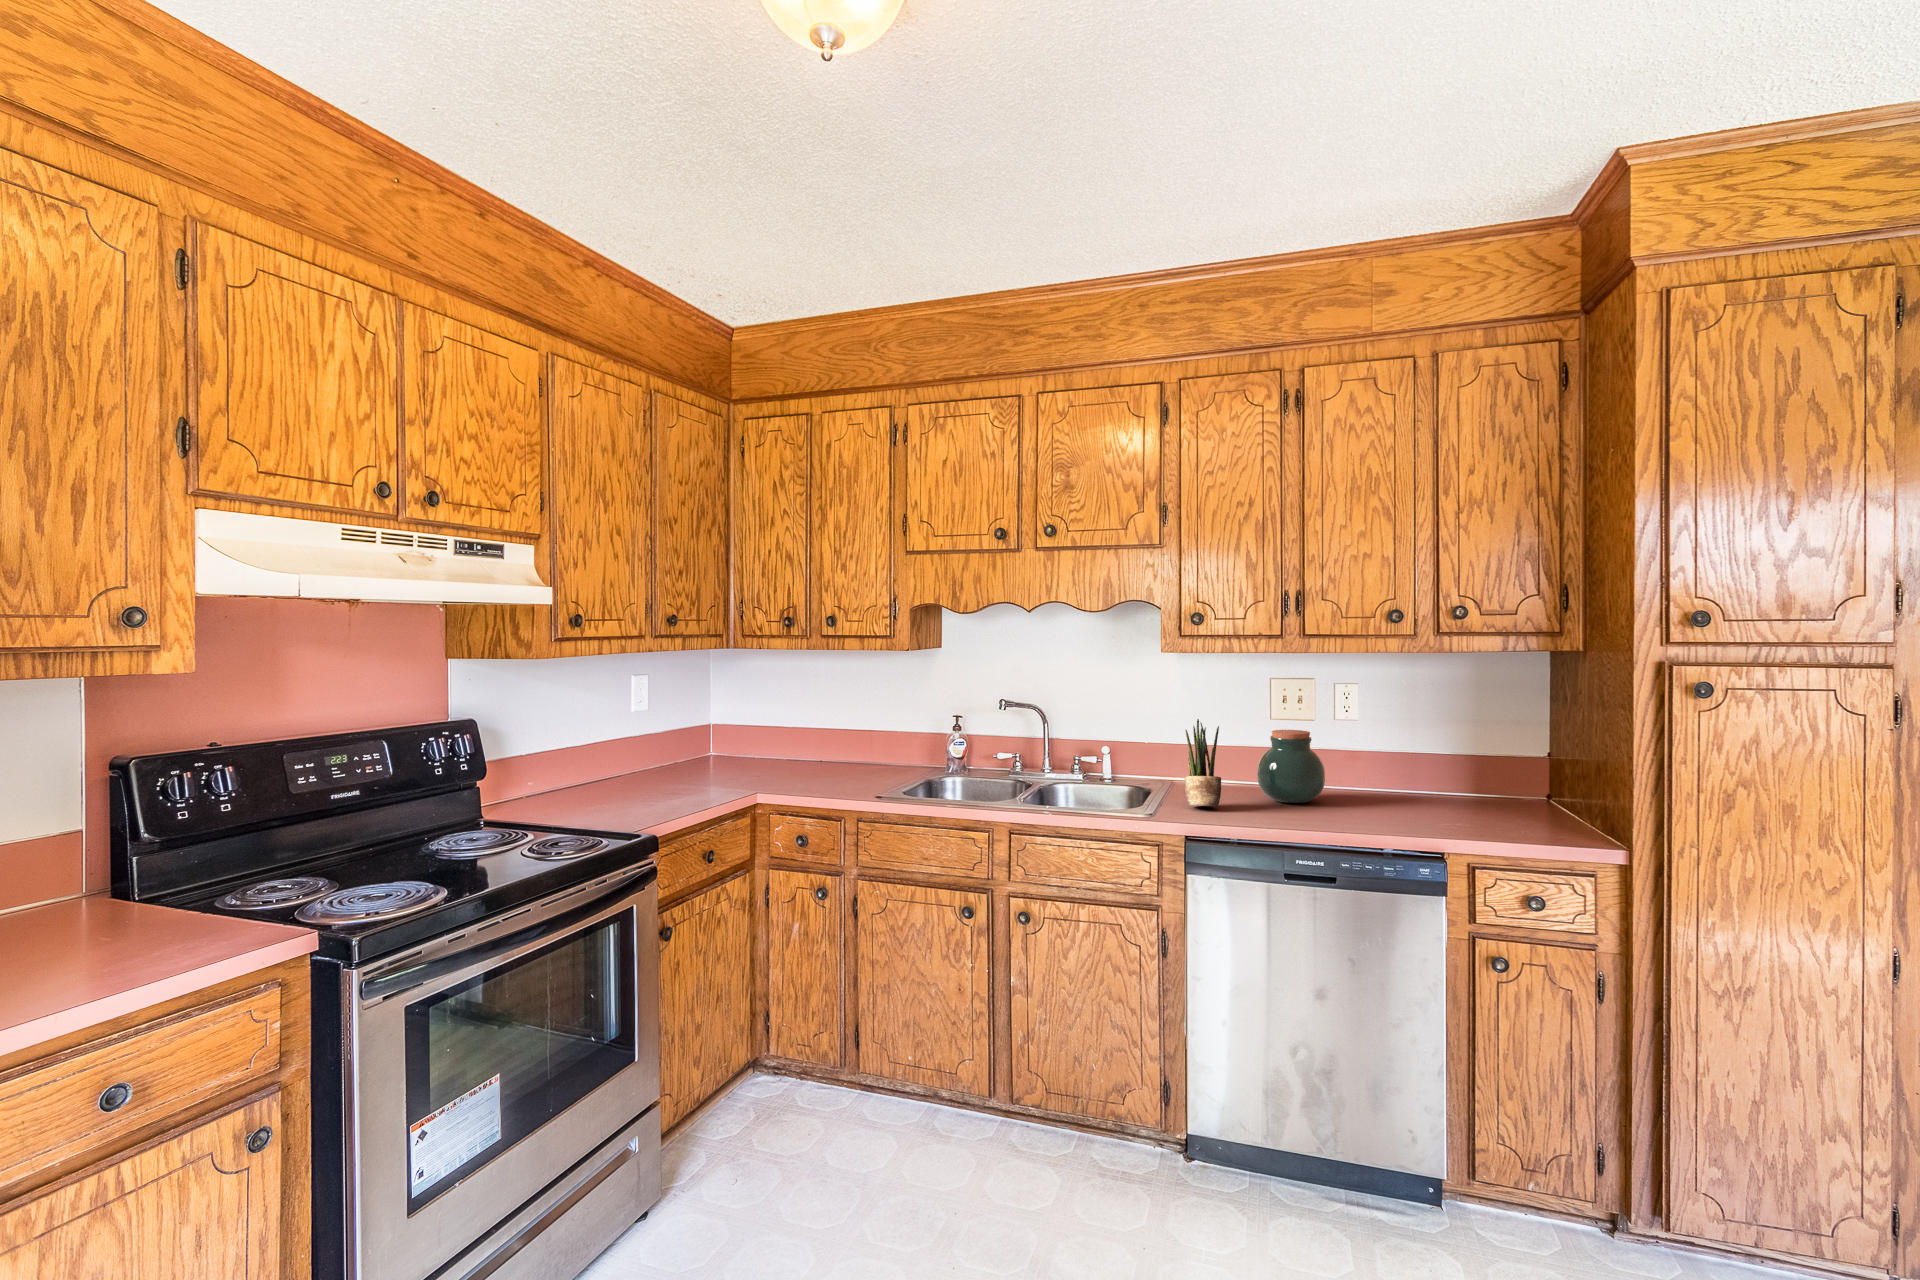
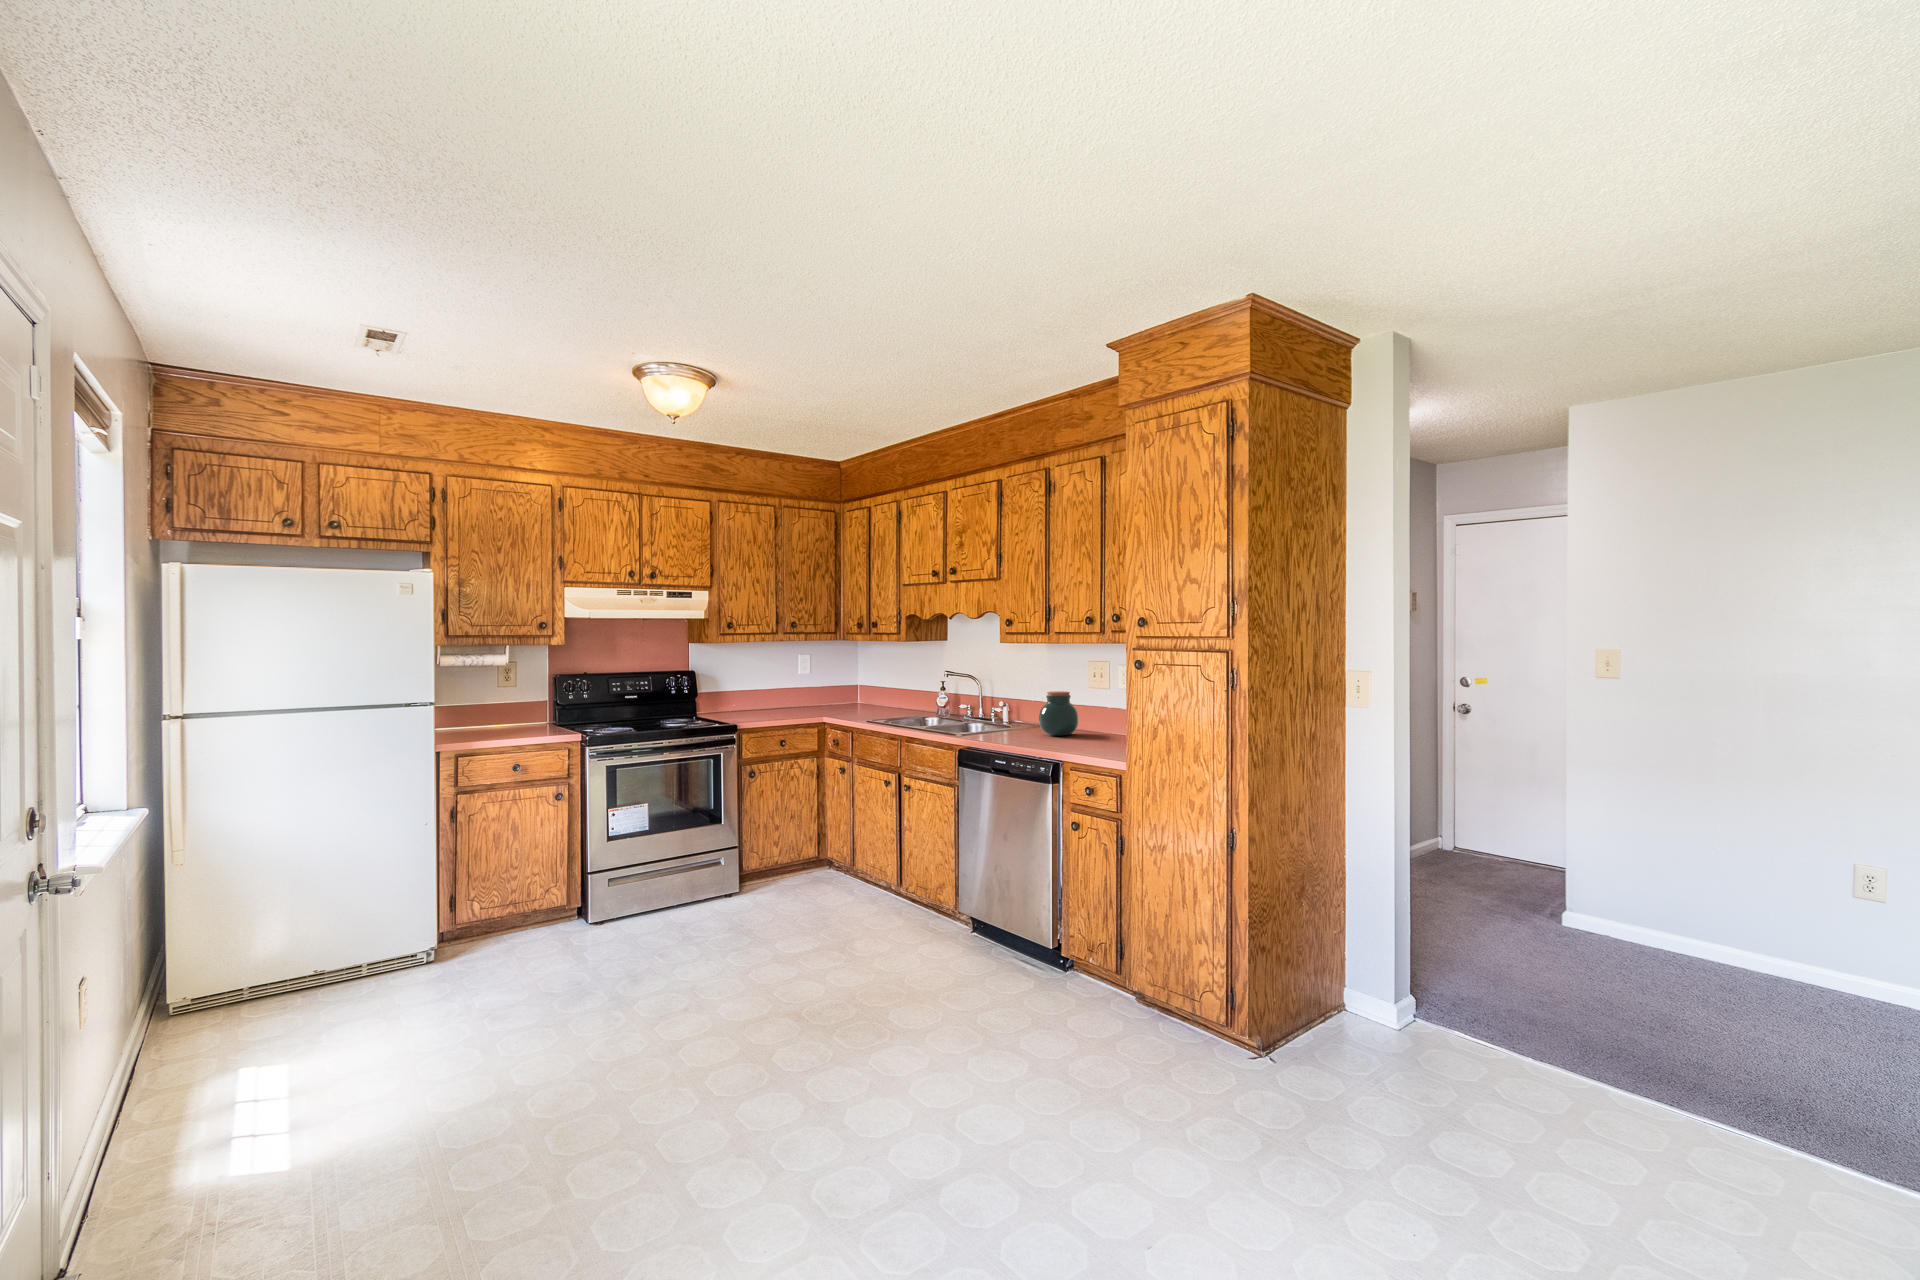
potted plant: present [1185,719,1221,806] -> none [990,682,1012,734]

